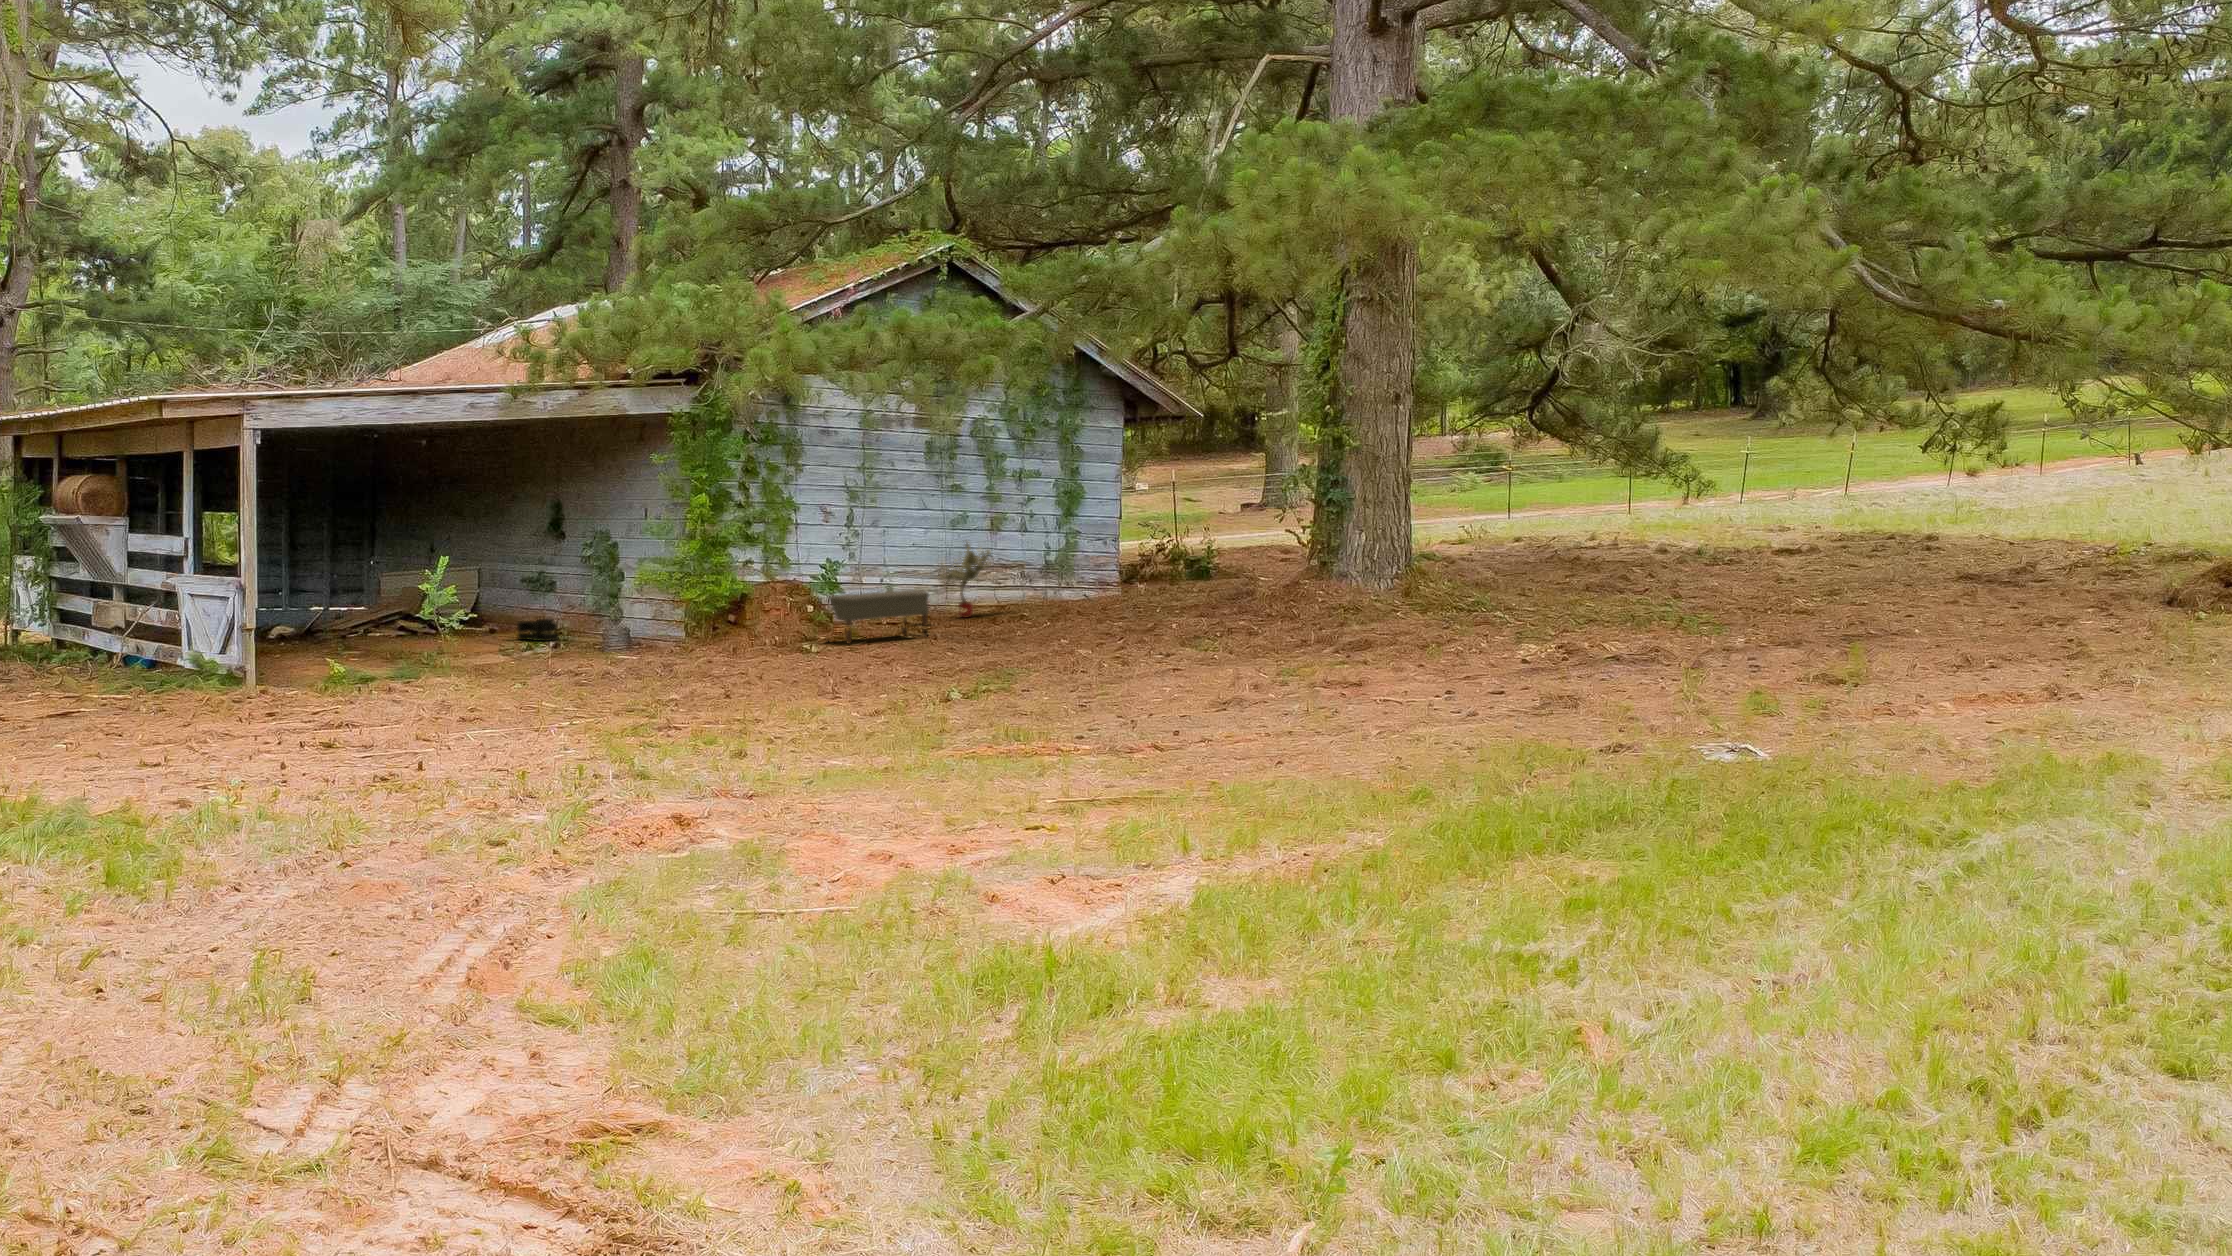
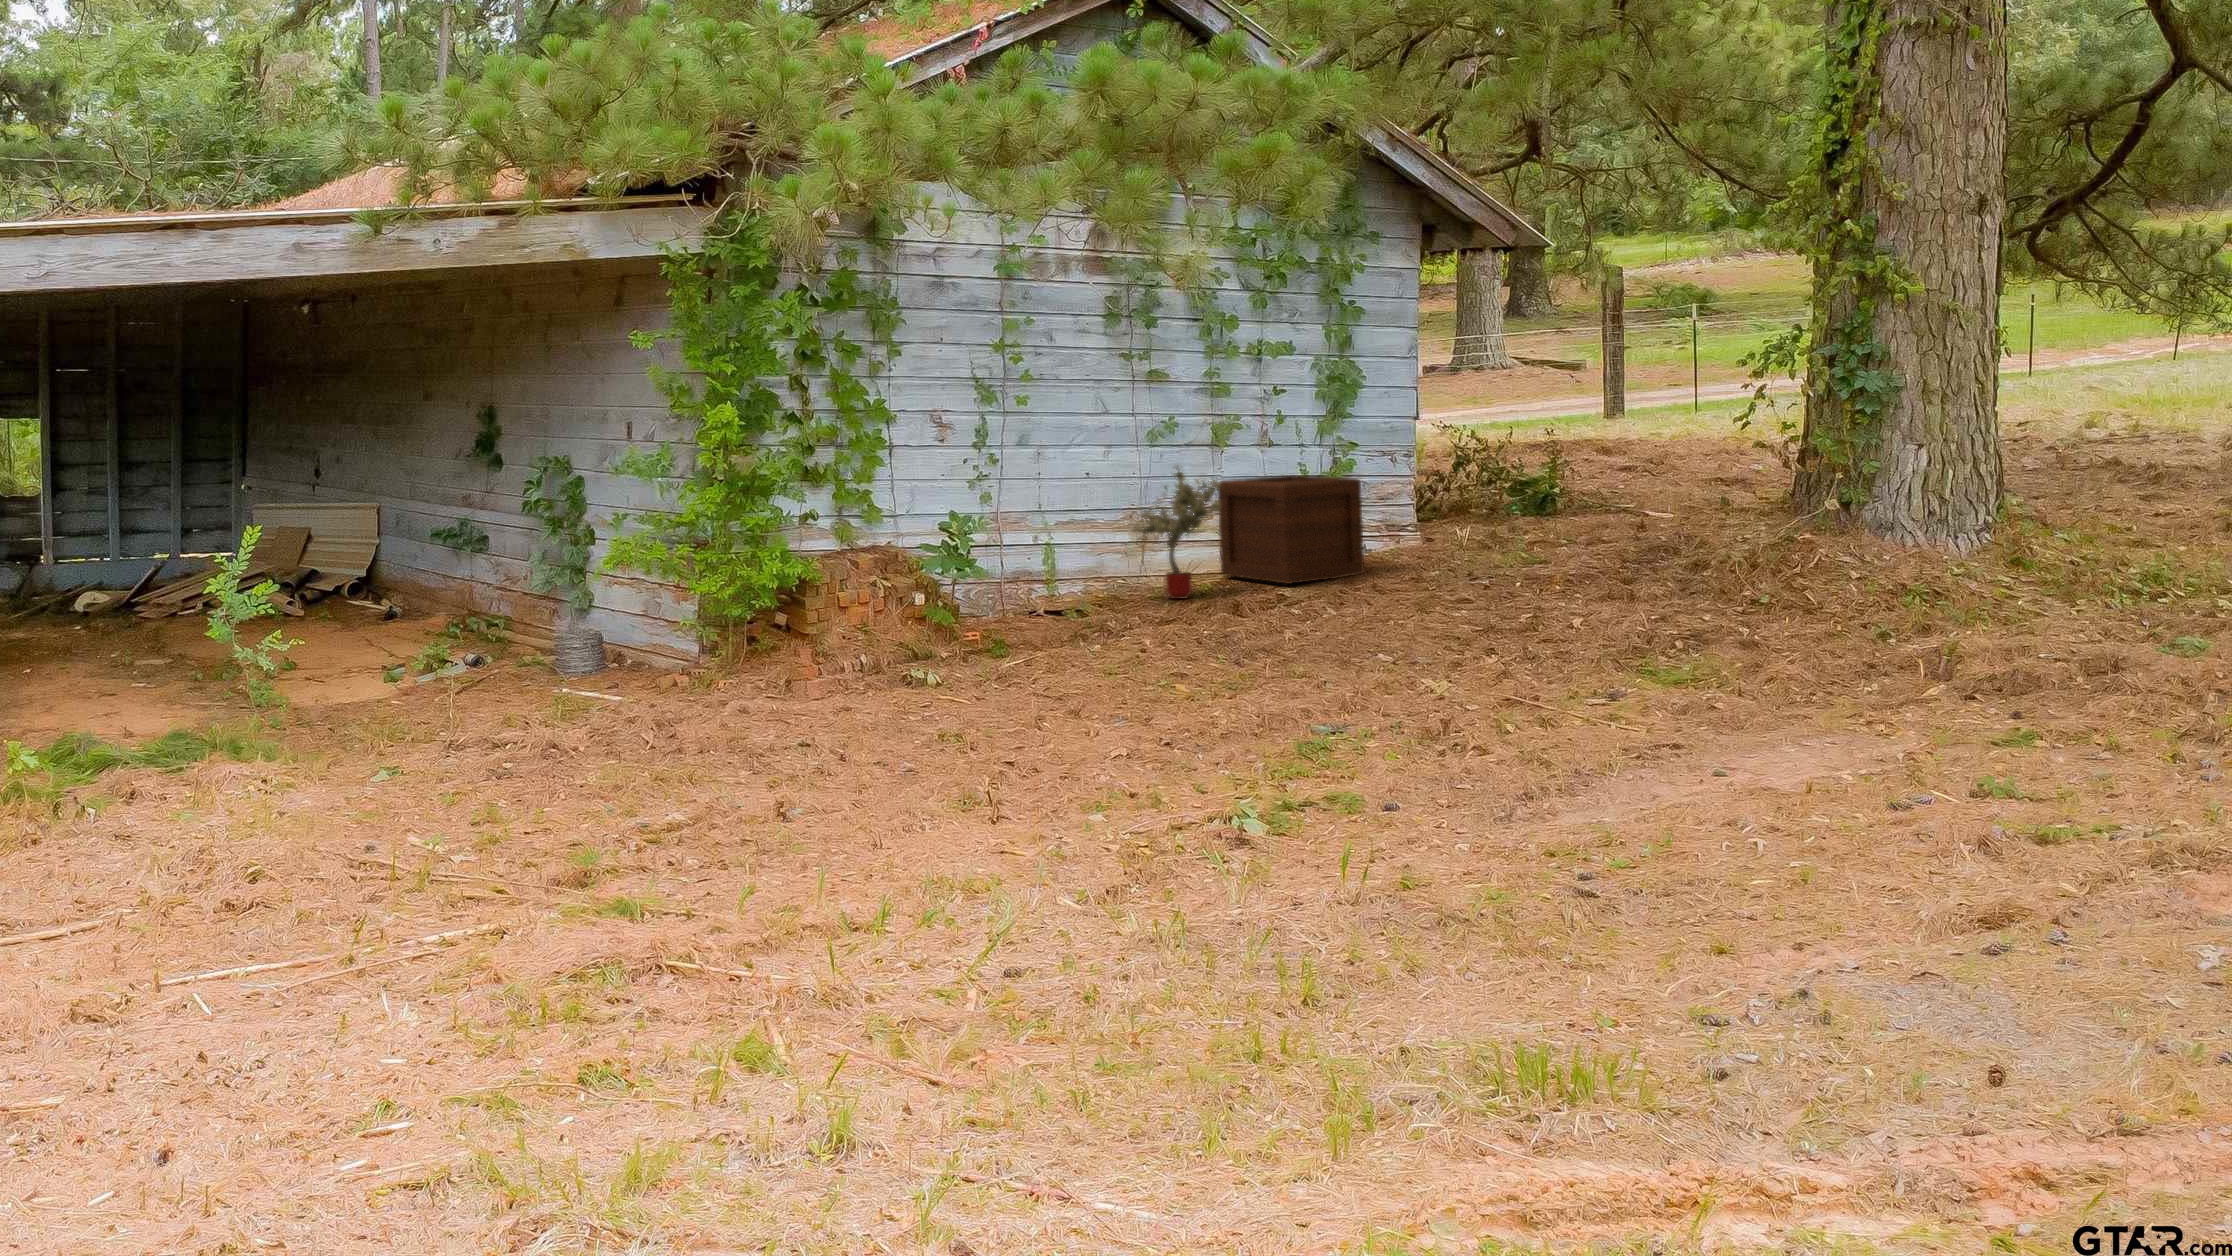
wooden crate: none [994,549,1075,610] -> present [1218,475,1364,584]
bench: present [827,590,929,644] -> none [936,553,1121,657]
storage bin: present [517,619,559,641] -> none [427,596,497,639]

